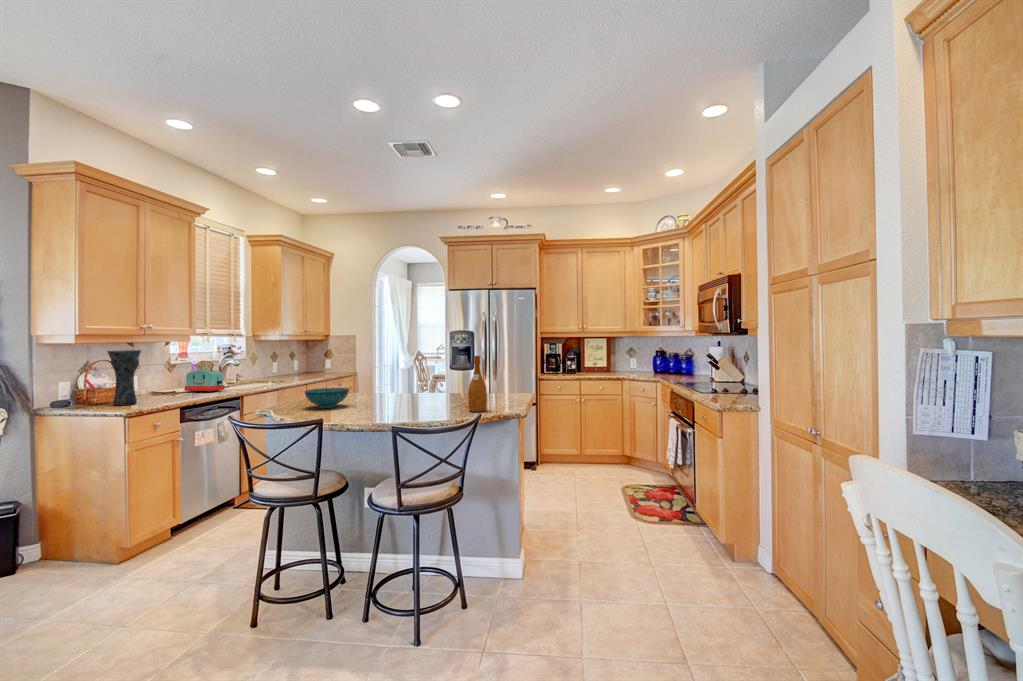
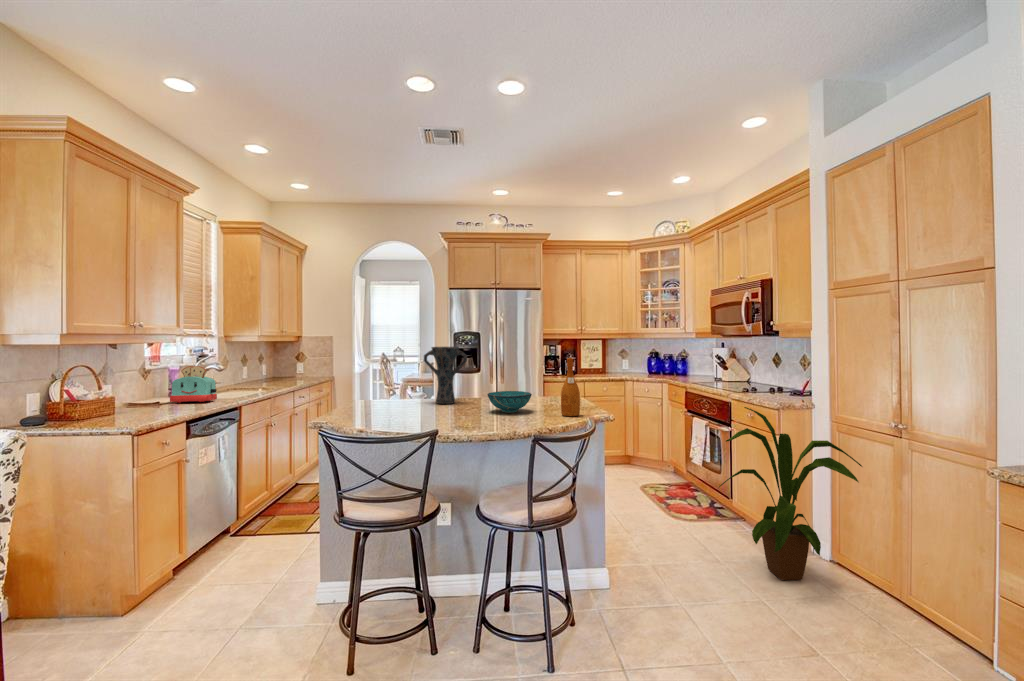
vase: present [108,350,141,405] -> present [424,347,467,404]
bowl: present [305,388,349,408] -> present [487,391,532,413]
house plant: none [644,408,788,592] -> present [719,407,862,580]

